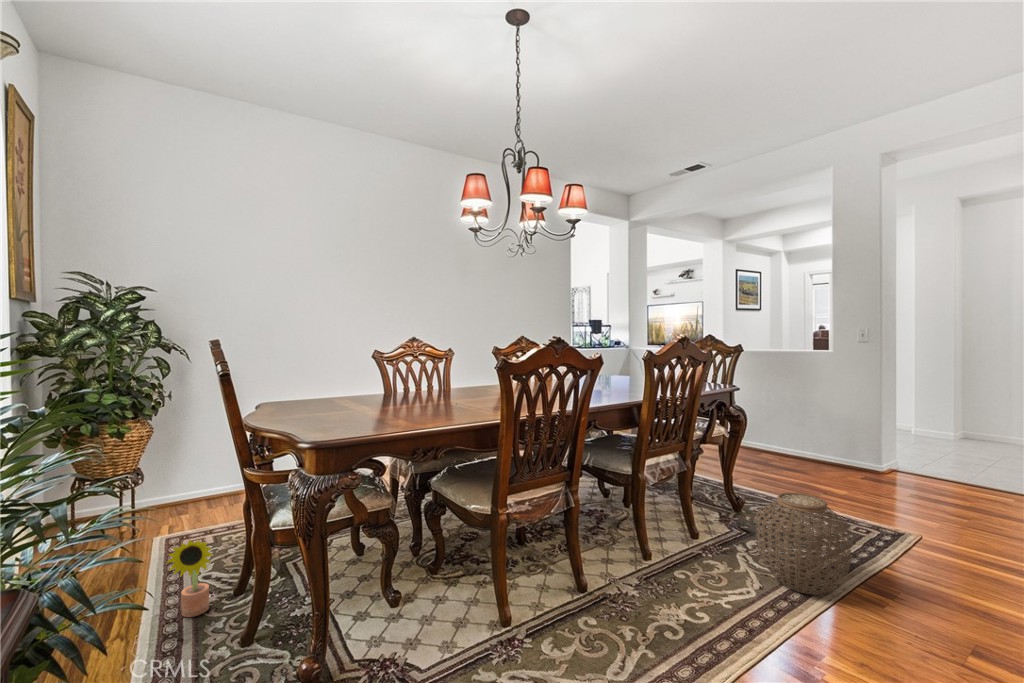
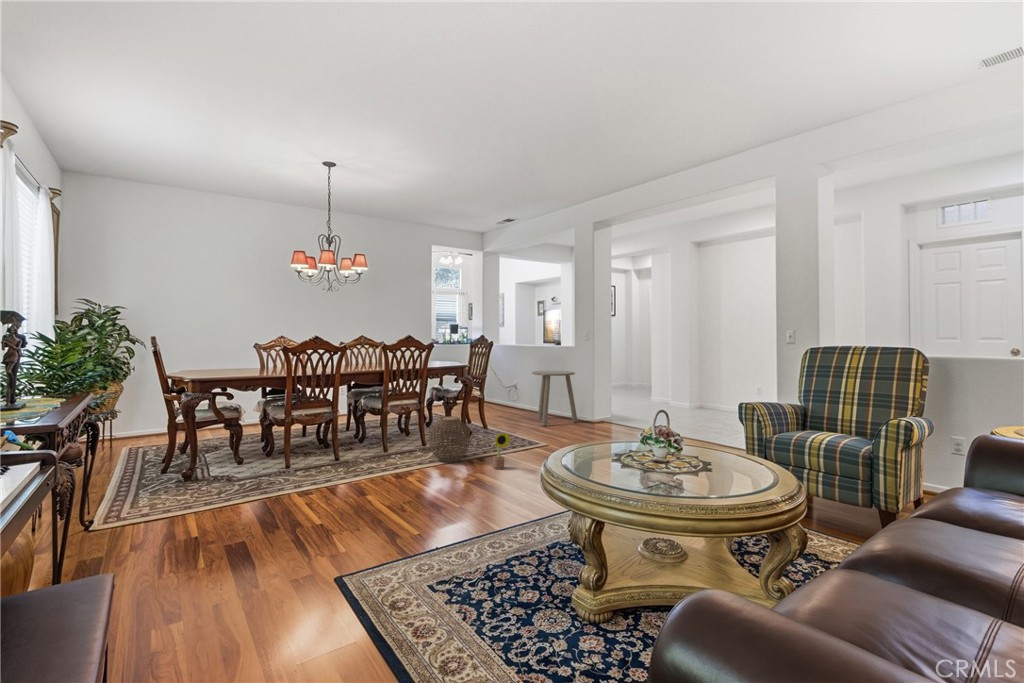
side table: none [770,385,849,476] -> present [532,370,578,425]
decorative plant: present [167,540,213,617] -> present [493,433,511,469]

